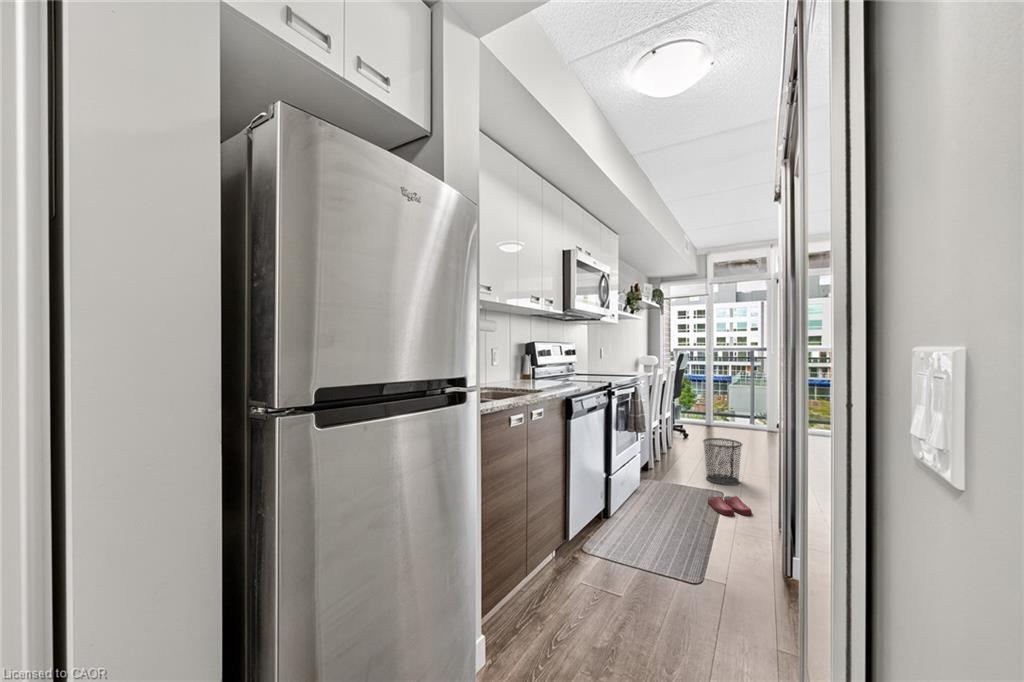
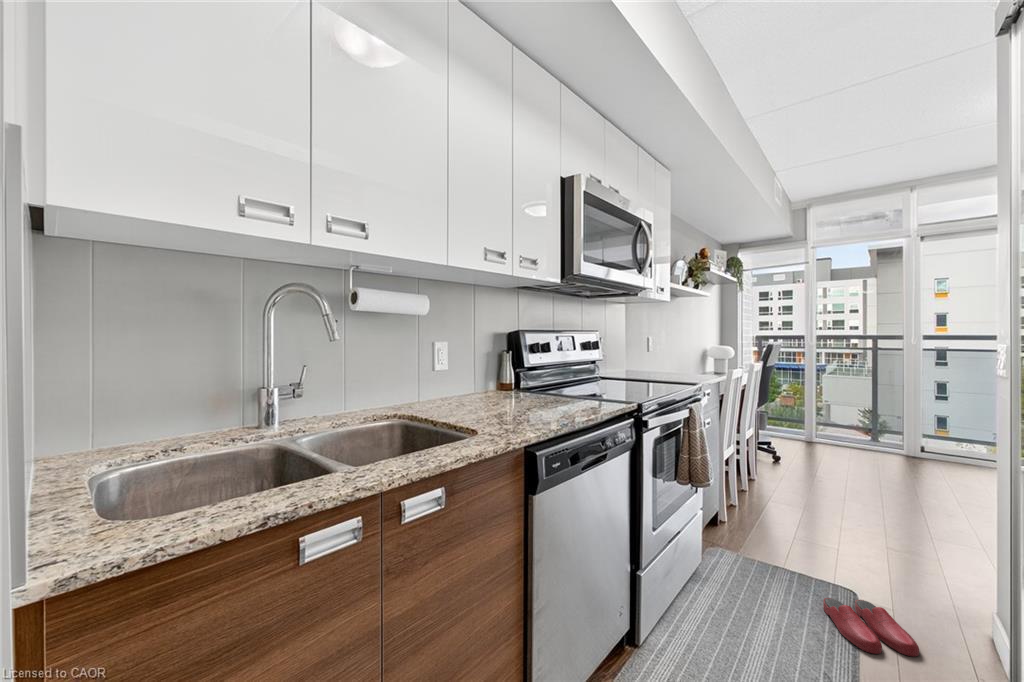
trash can: present [703,438,742,485] -> none [809,481,882,565]

